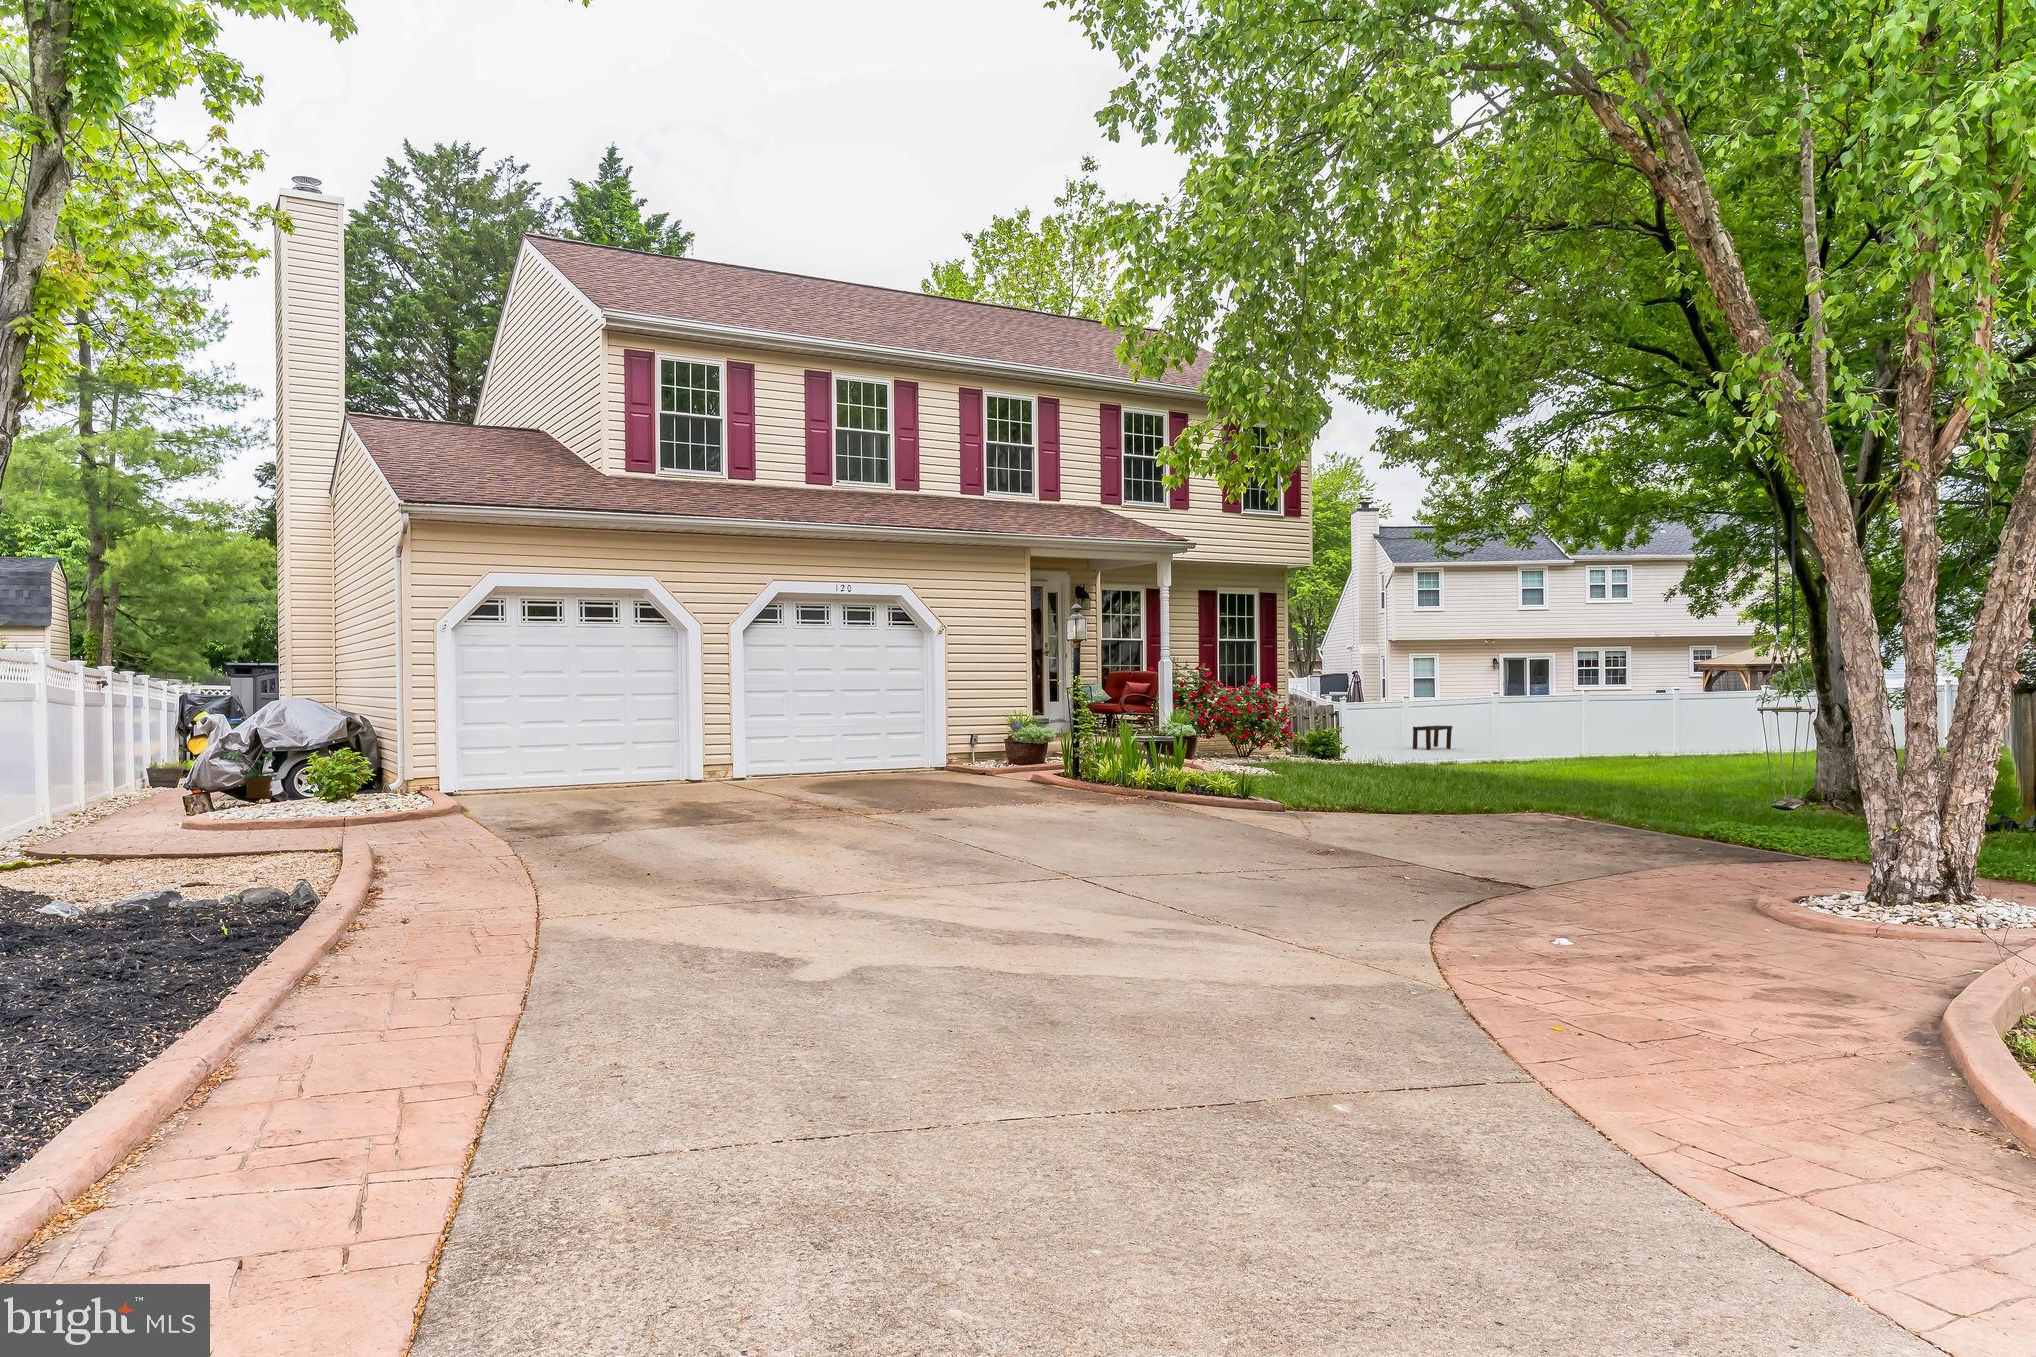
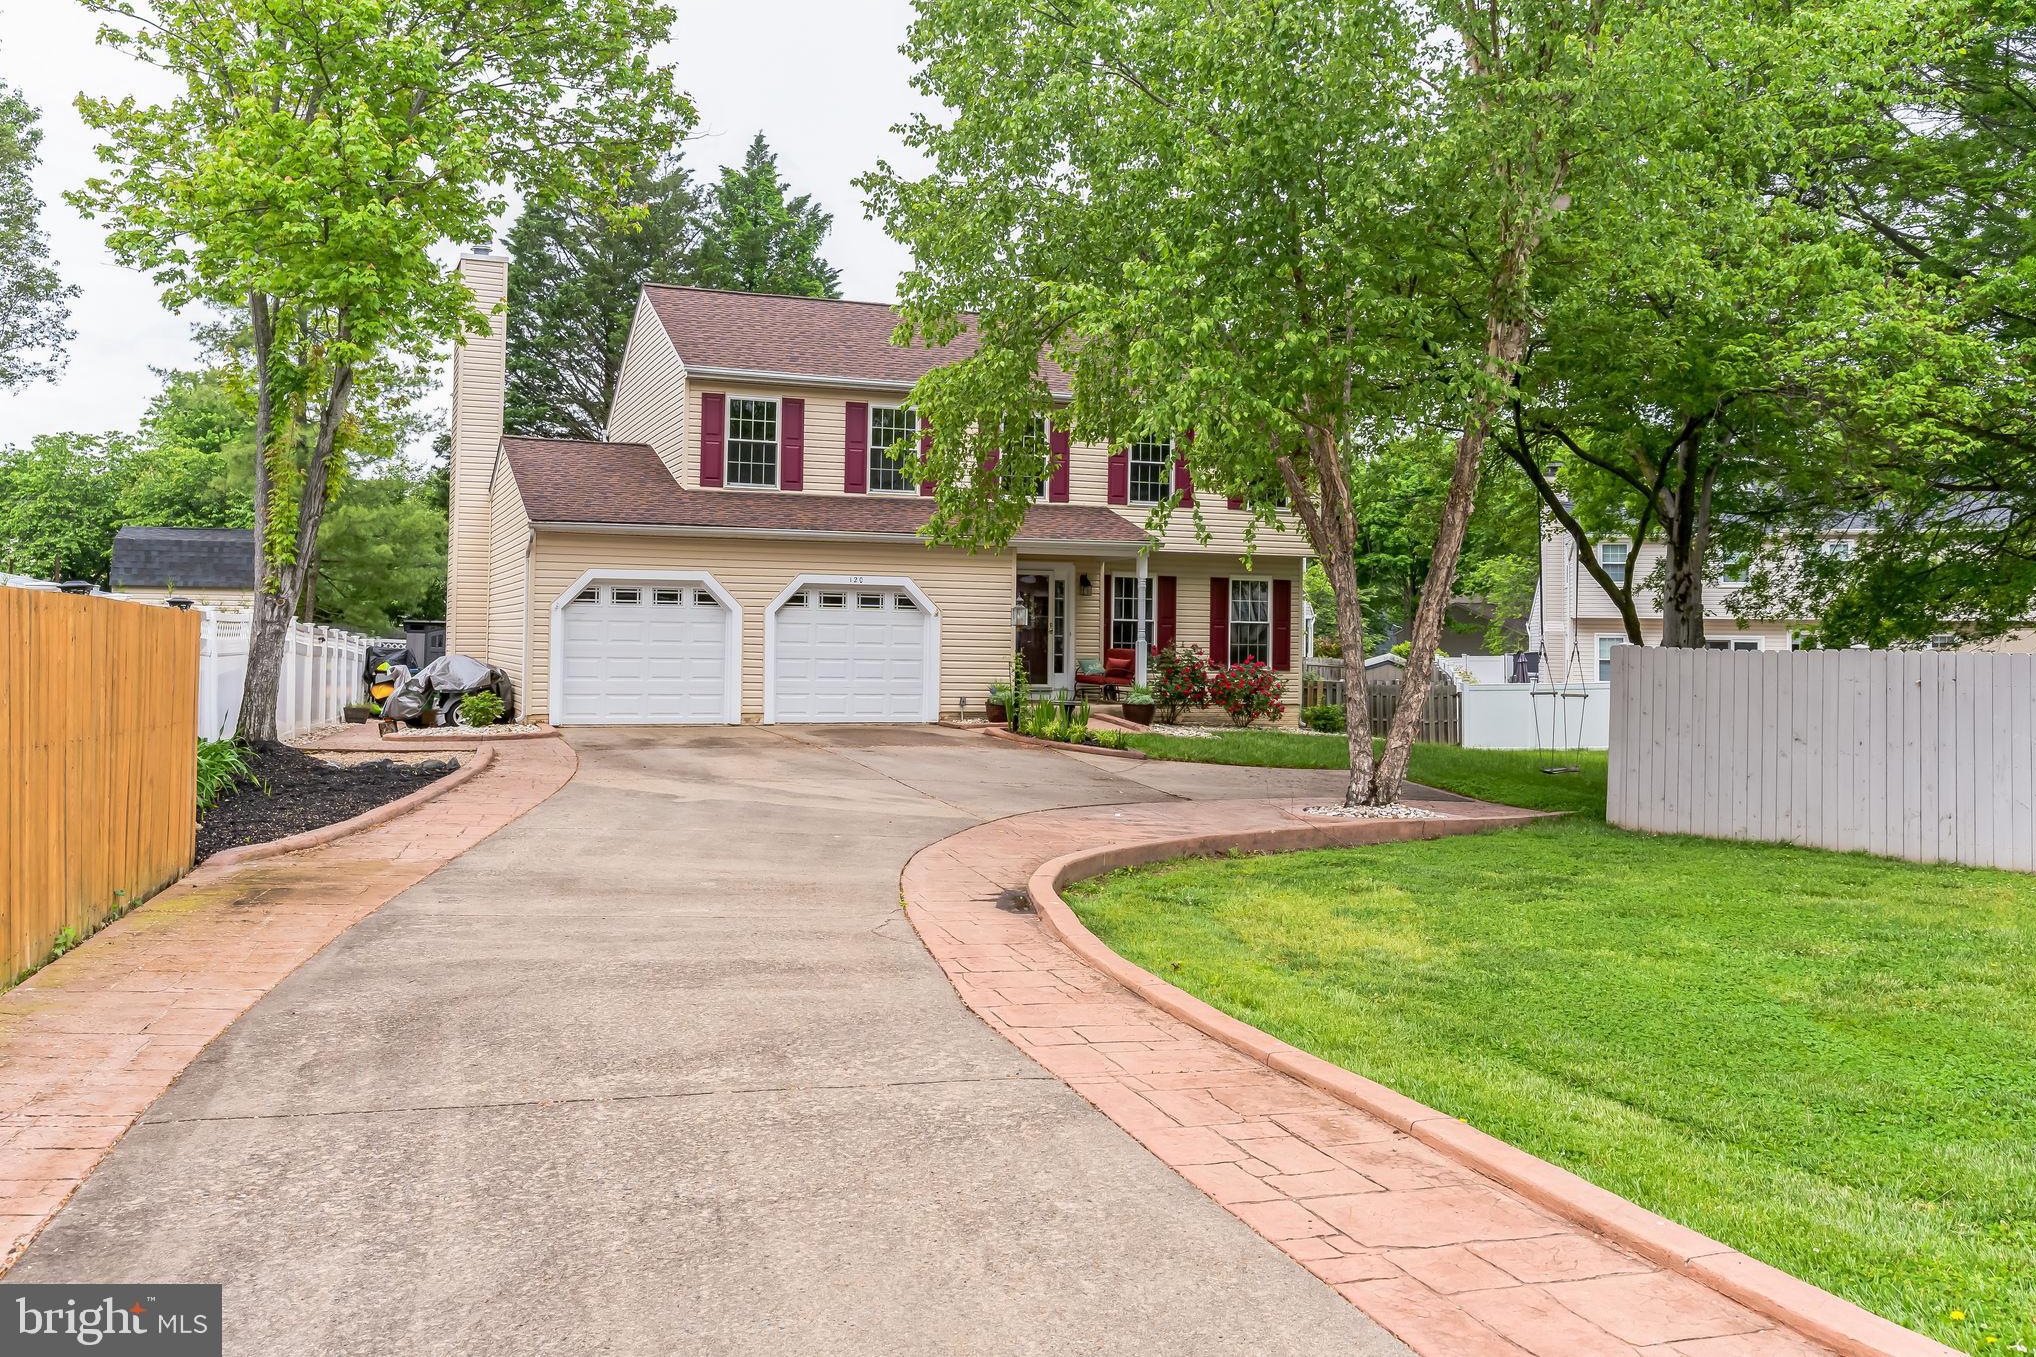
bench: present [1413,725,1452,750] -> none [1437,712,1479,735]

